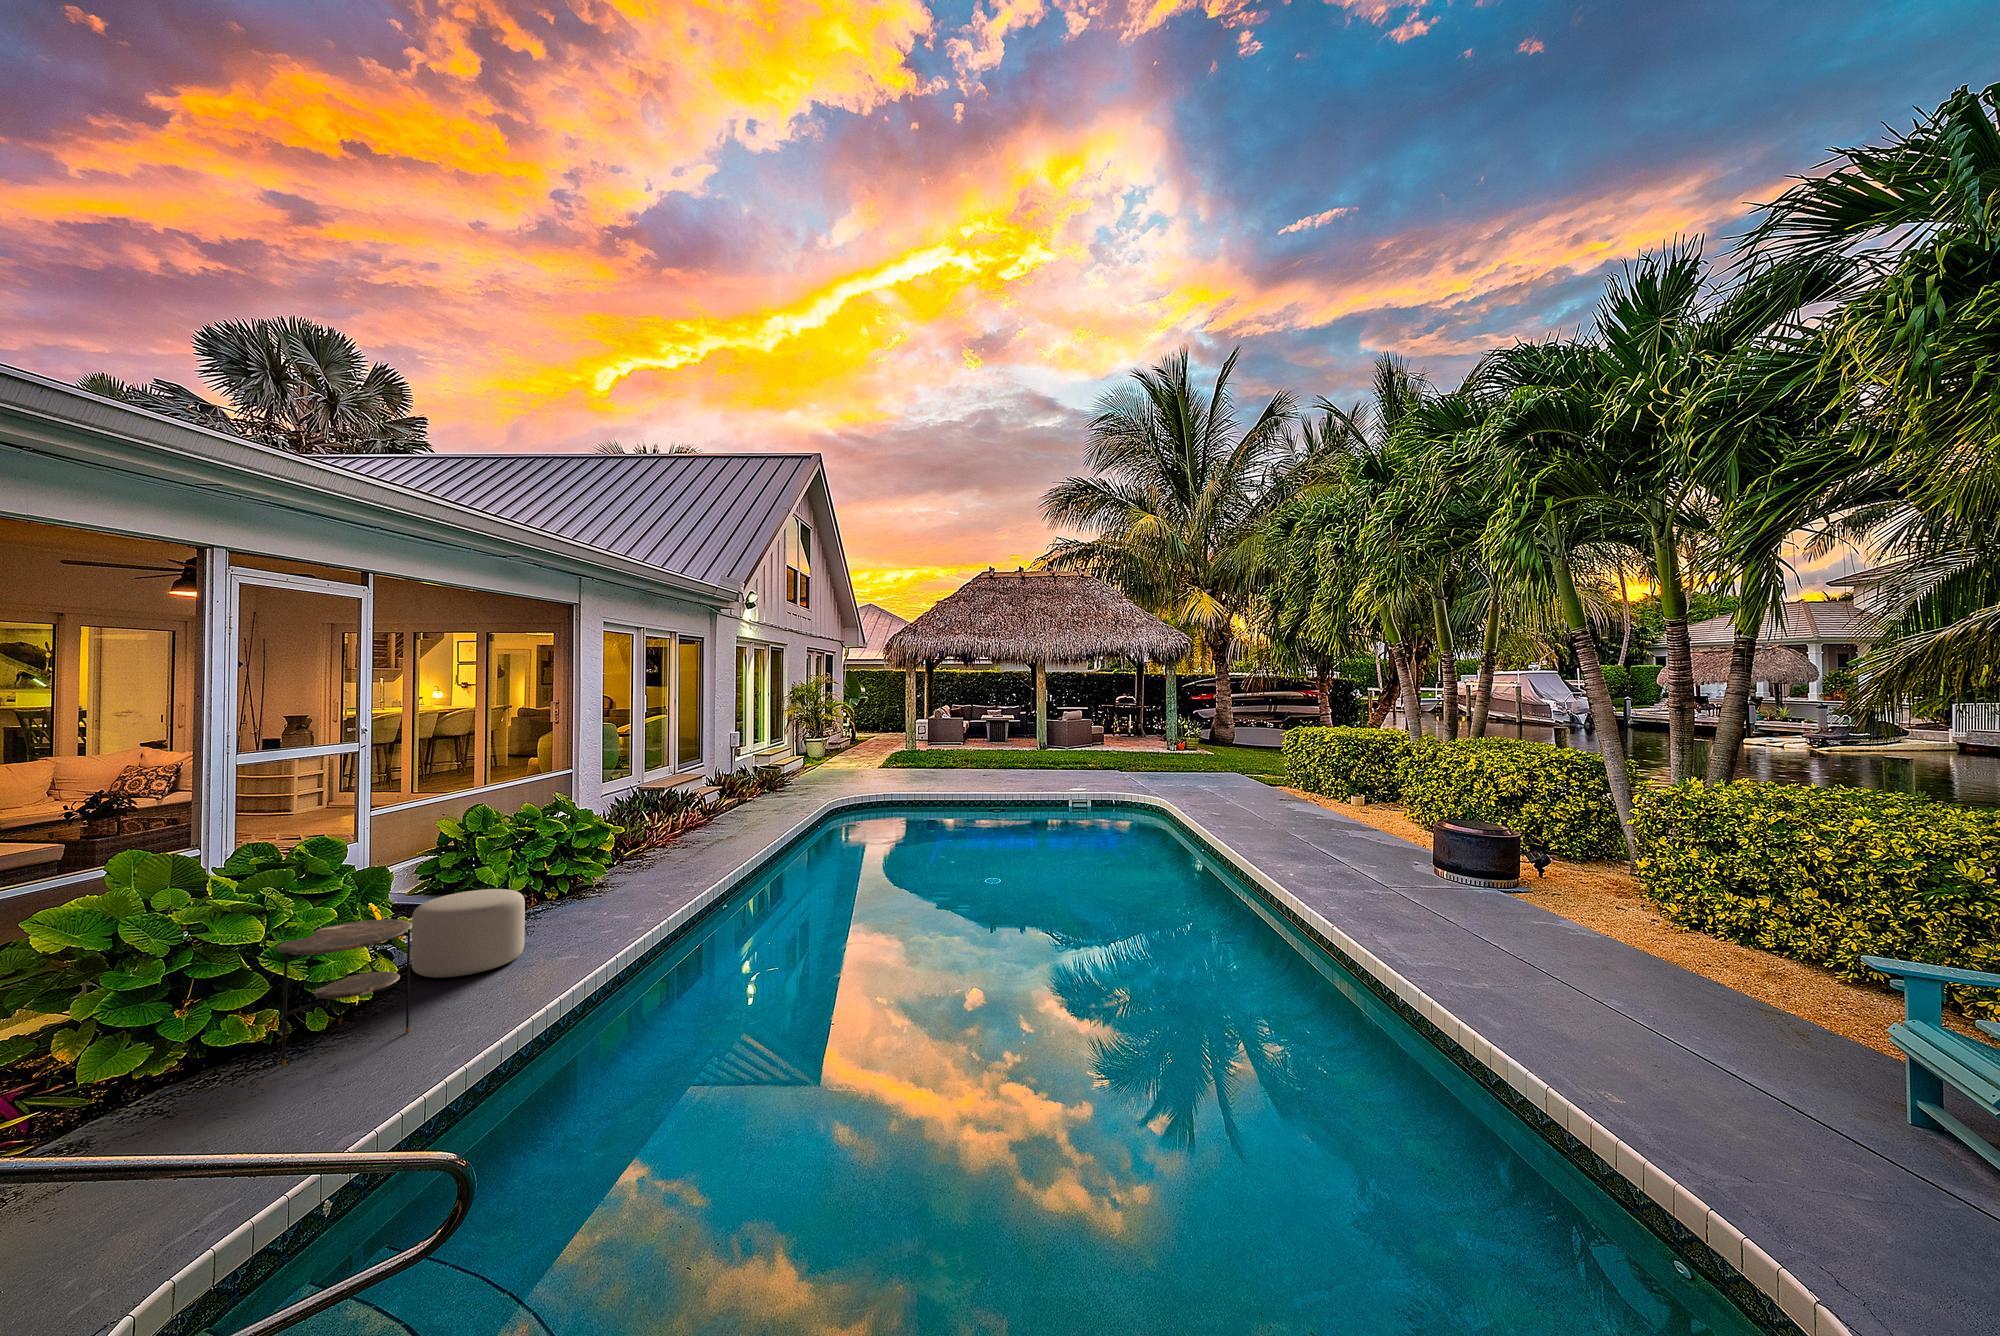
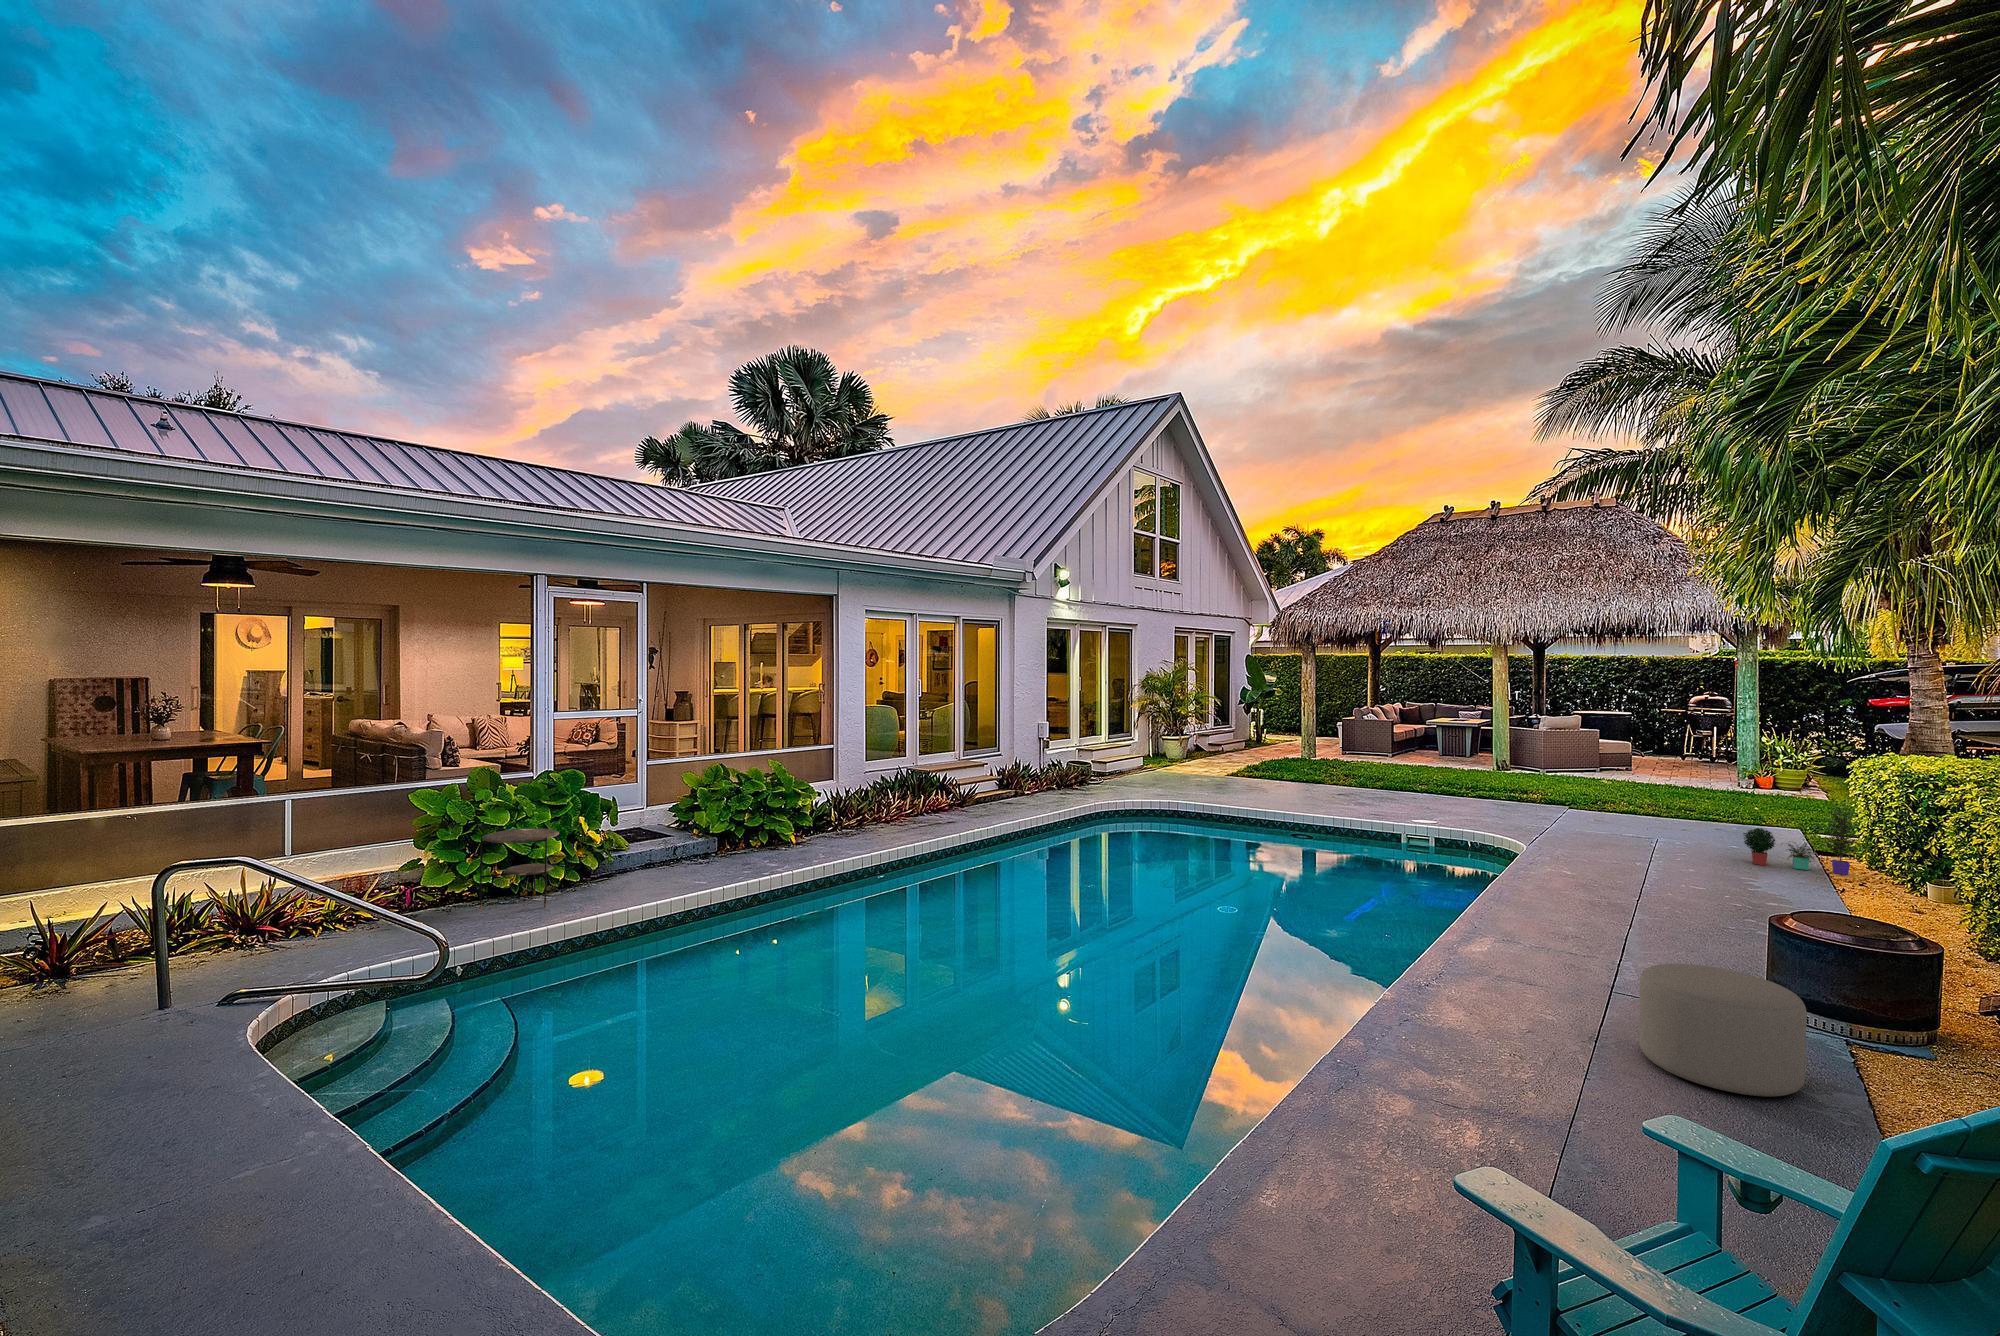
potted plant: none [1265,750,1317,789] -> present [1743,806,1859,875]
ottoman: present [411,889,525,978] -> present [1639,963,1807,1096]

